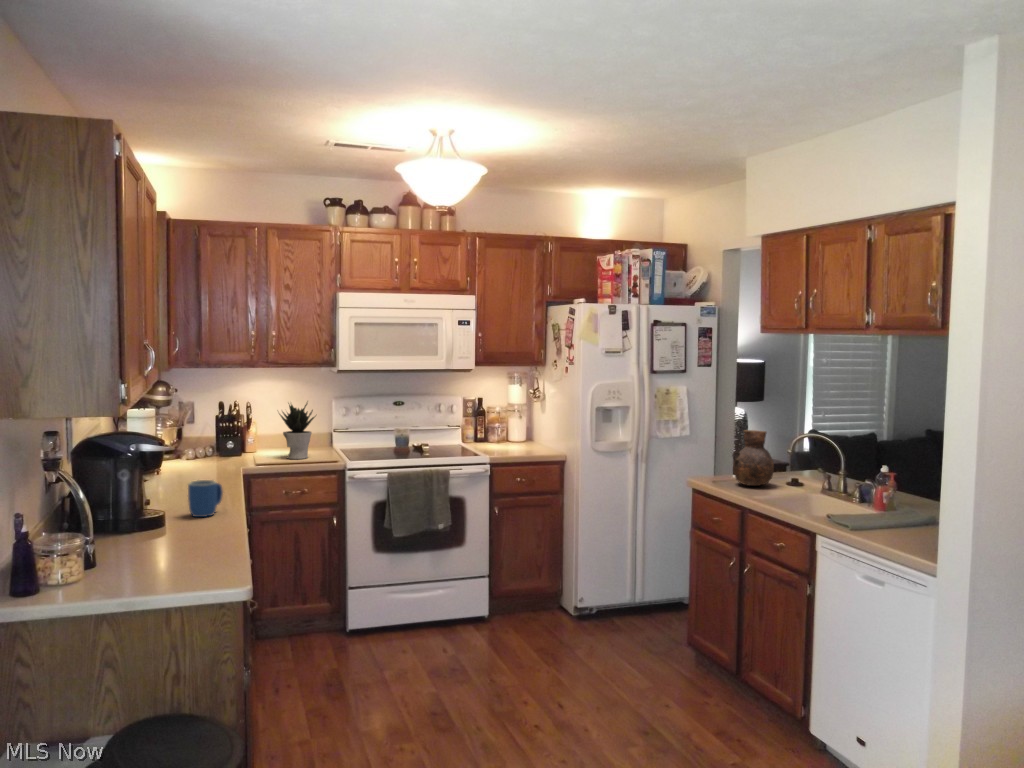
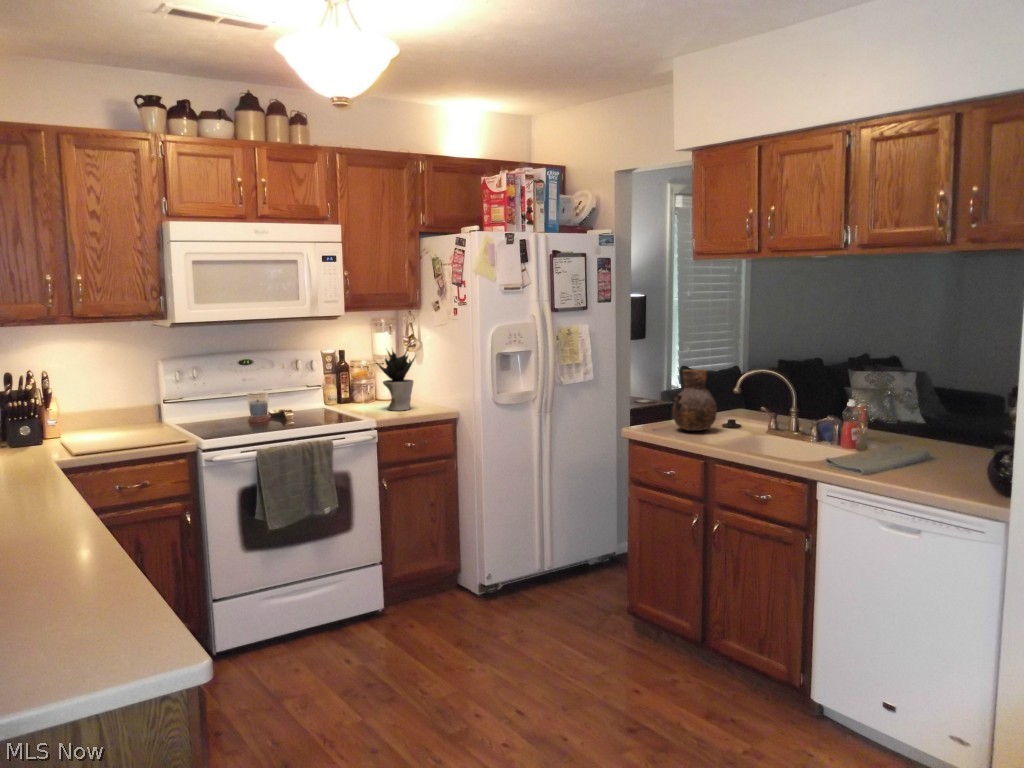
potted plant: present [279,403,316,459] -> present [377,346,415,411]
mug: present [188,480,223,517] -> none [27,483,77,538]

